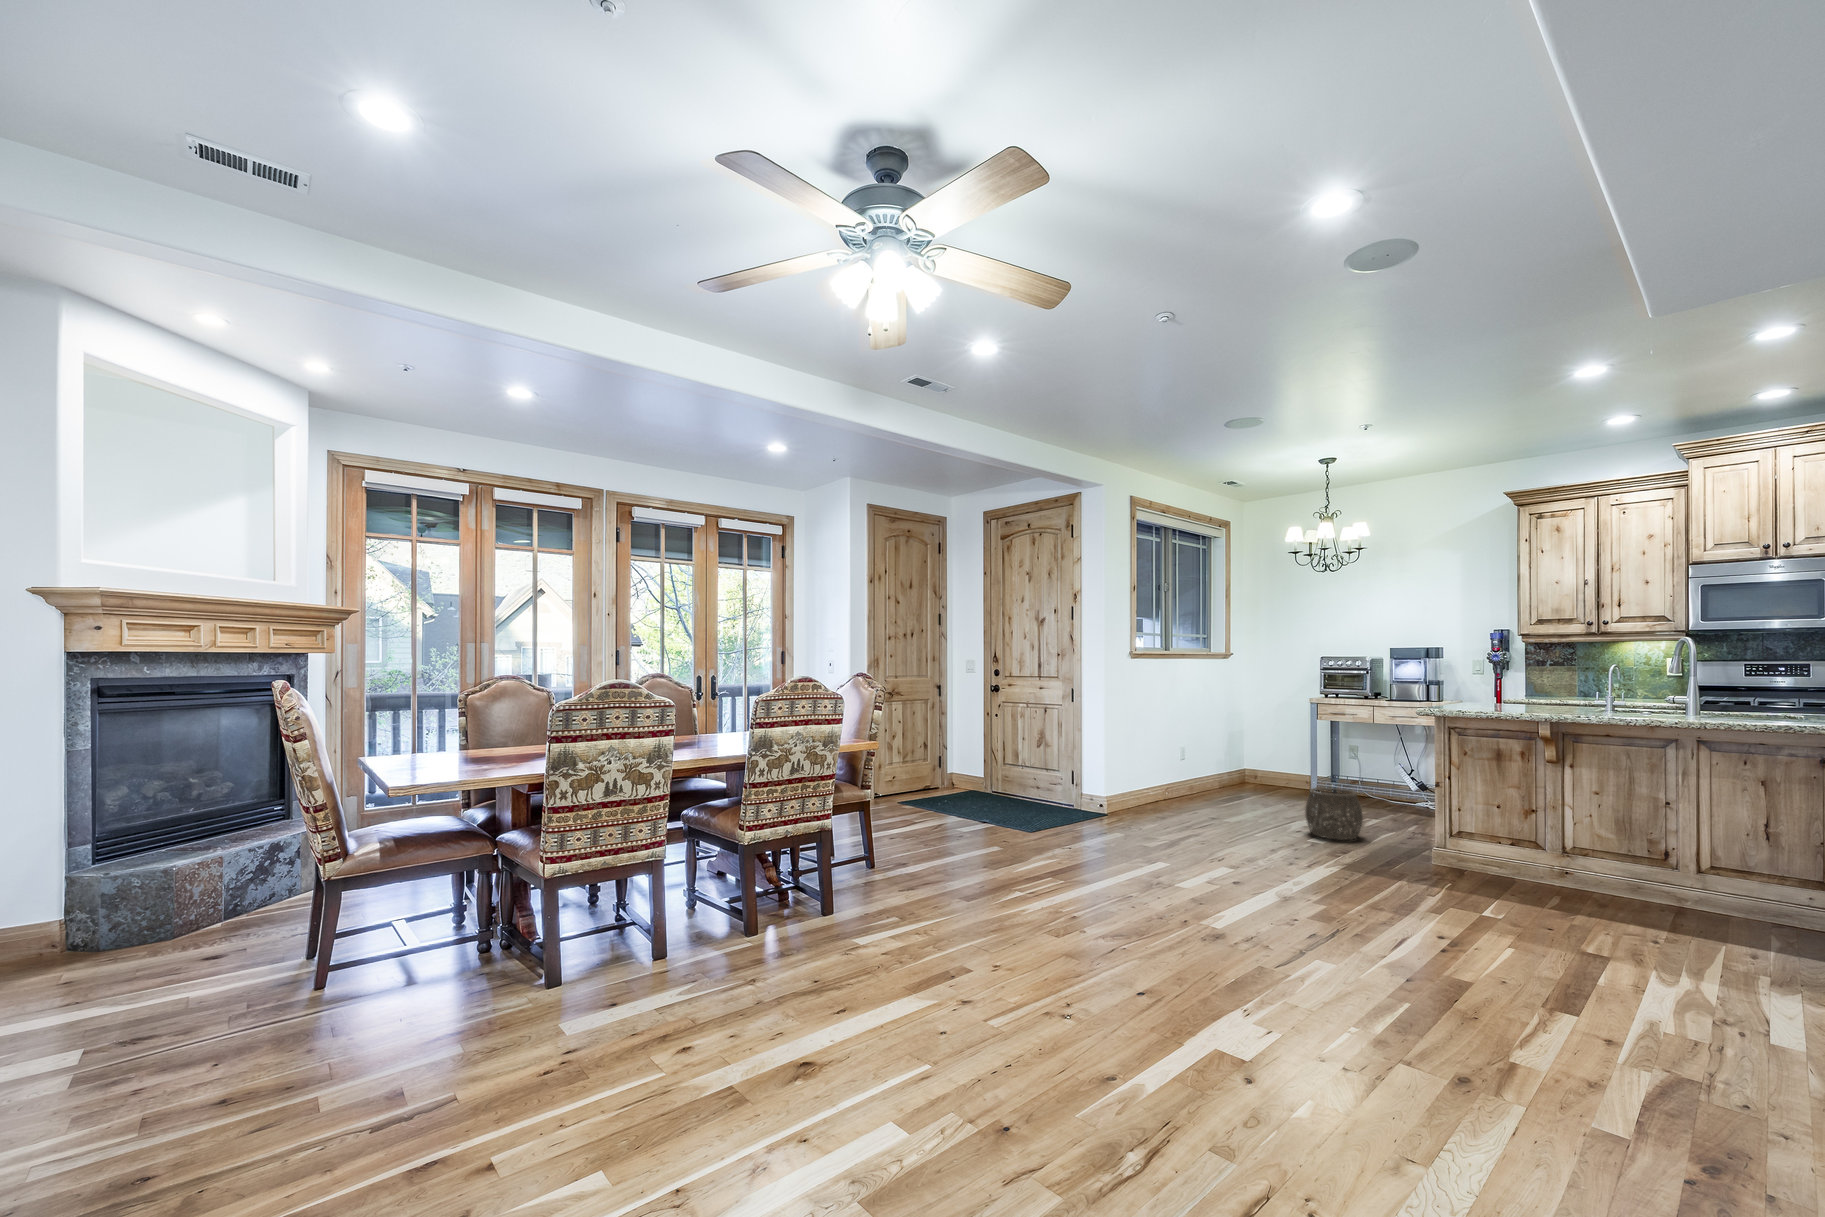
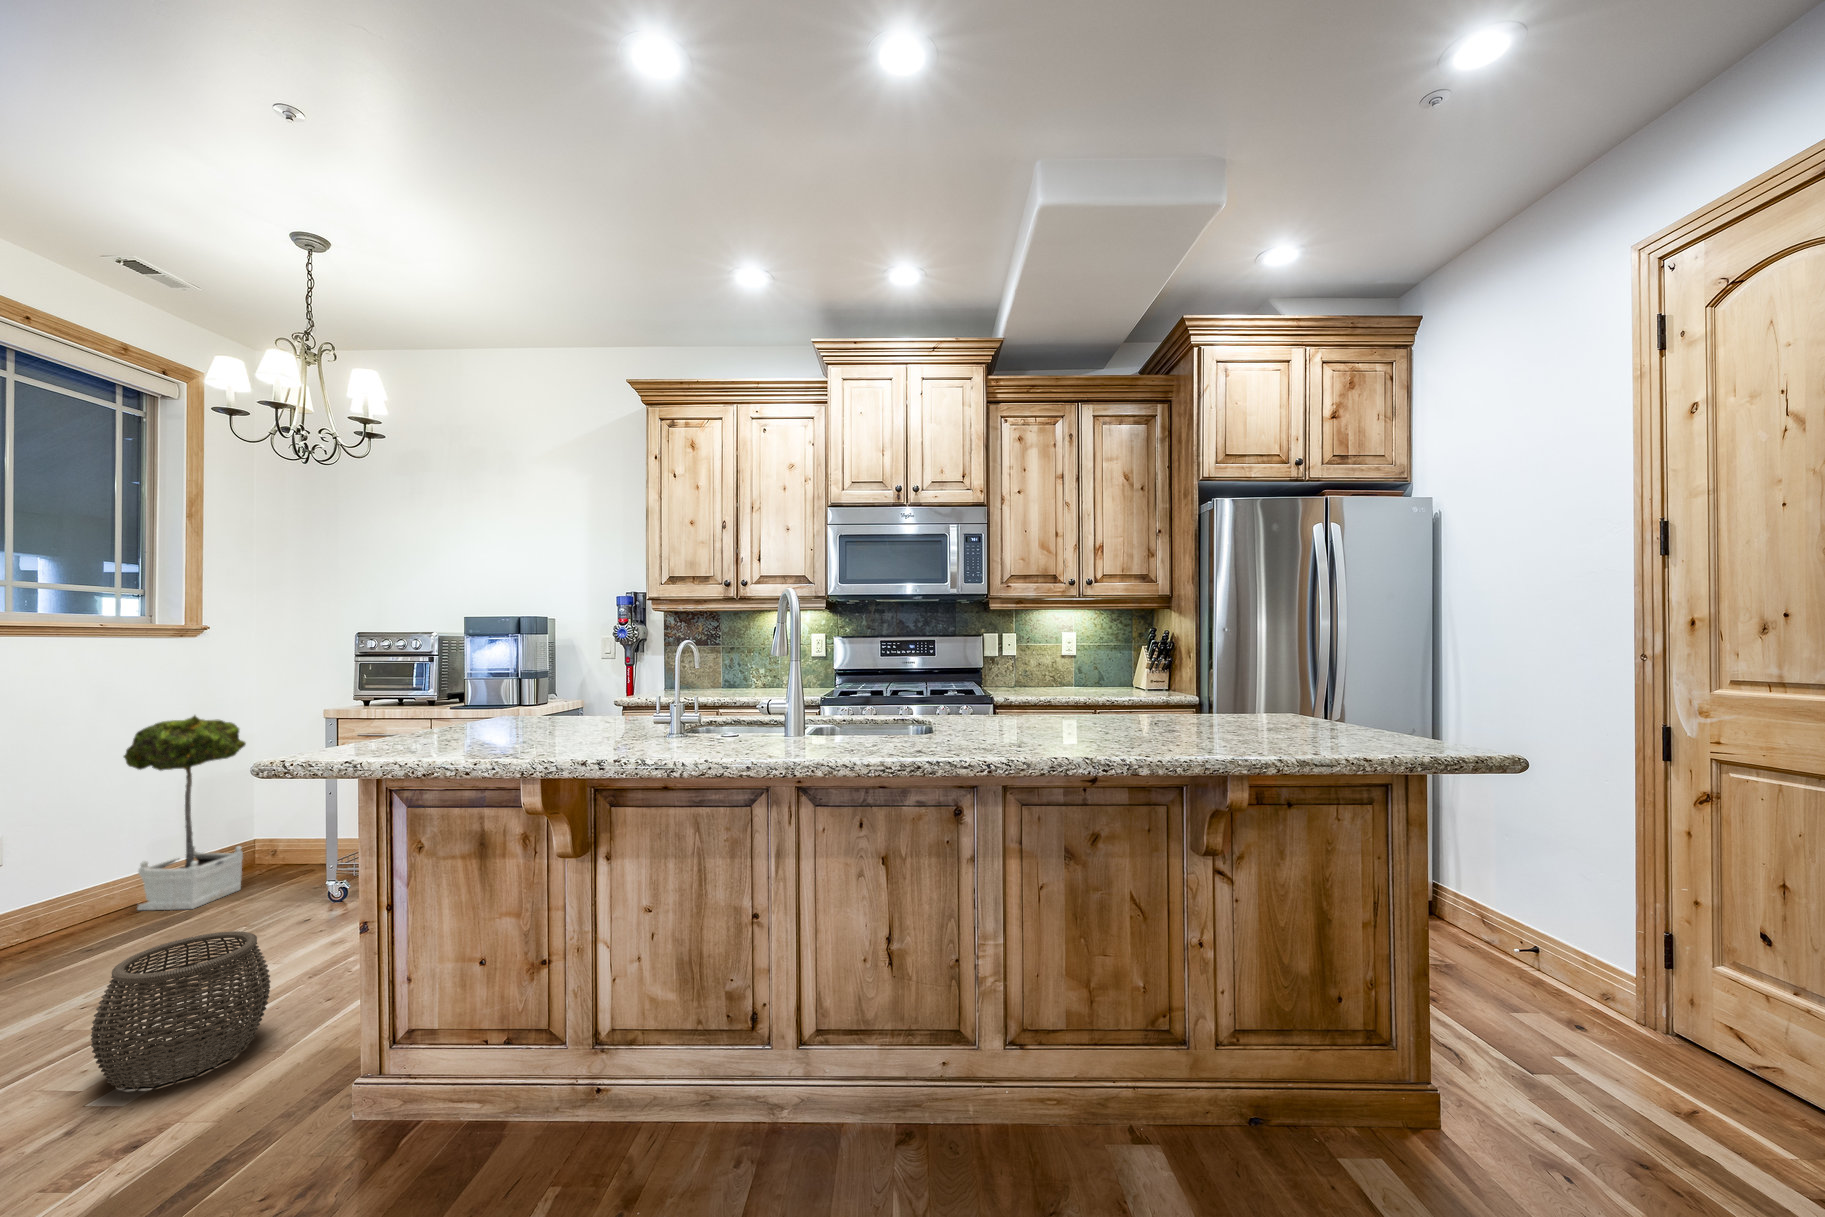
potted tree: none [1215,696,1259,795] -> present [124,715,246,910]

